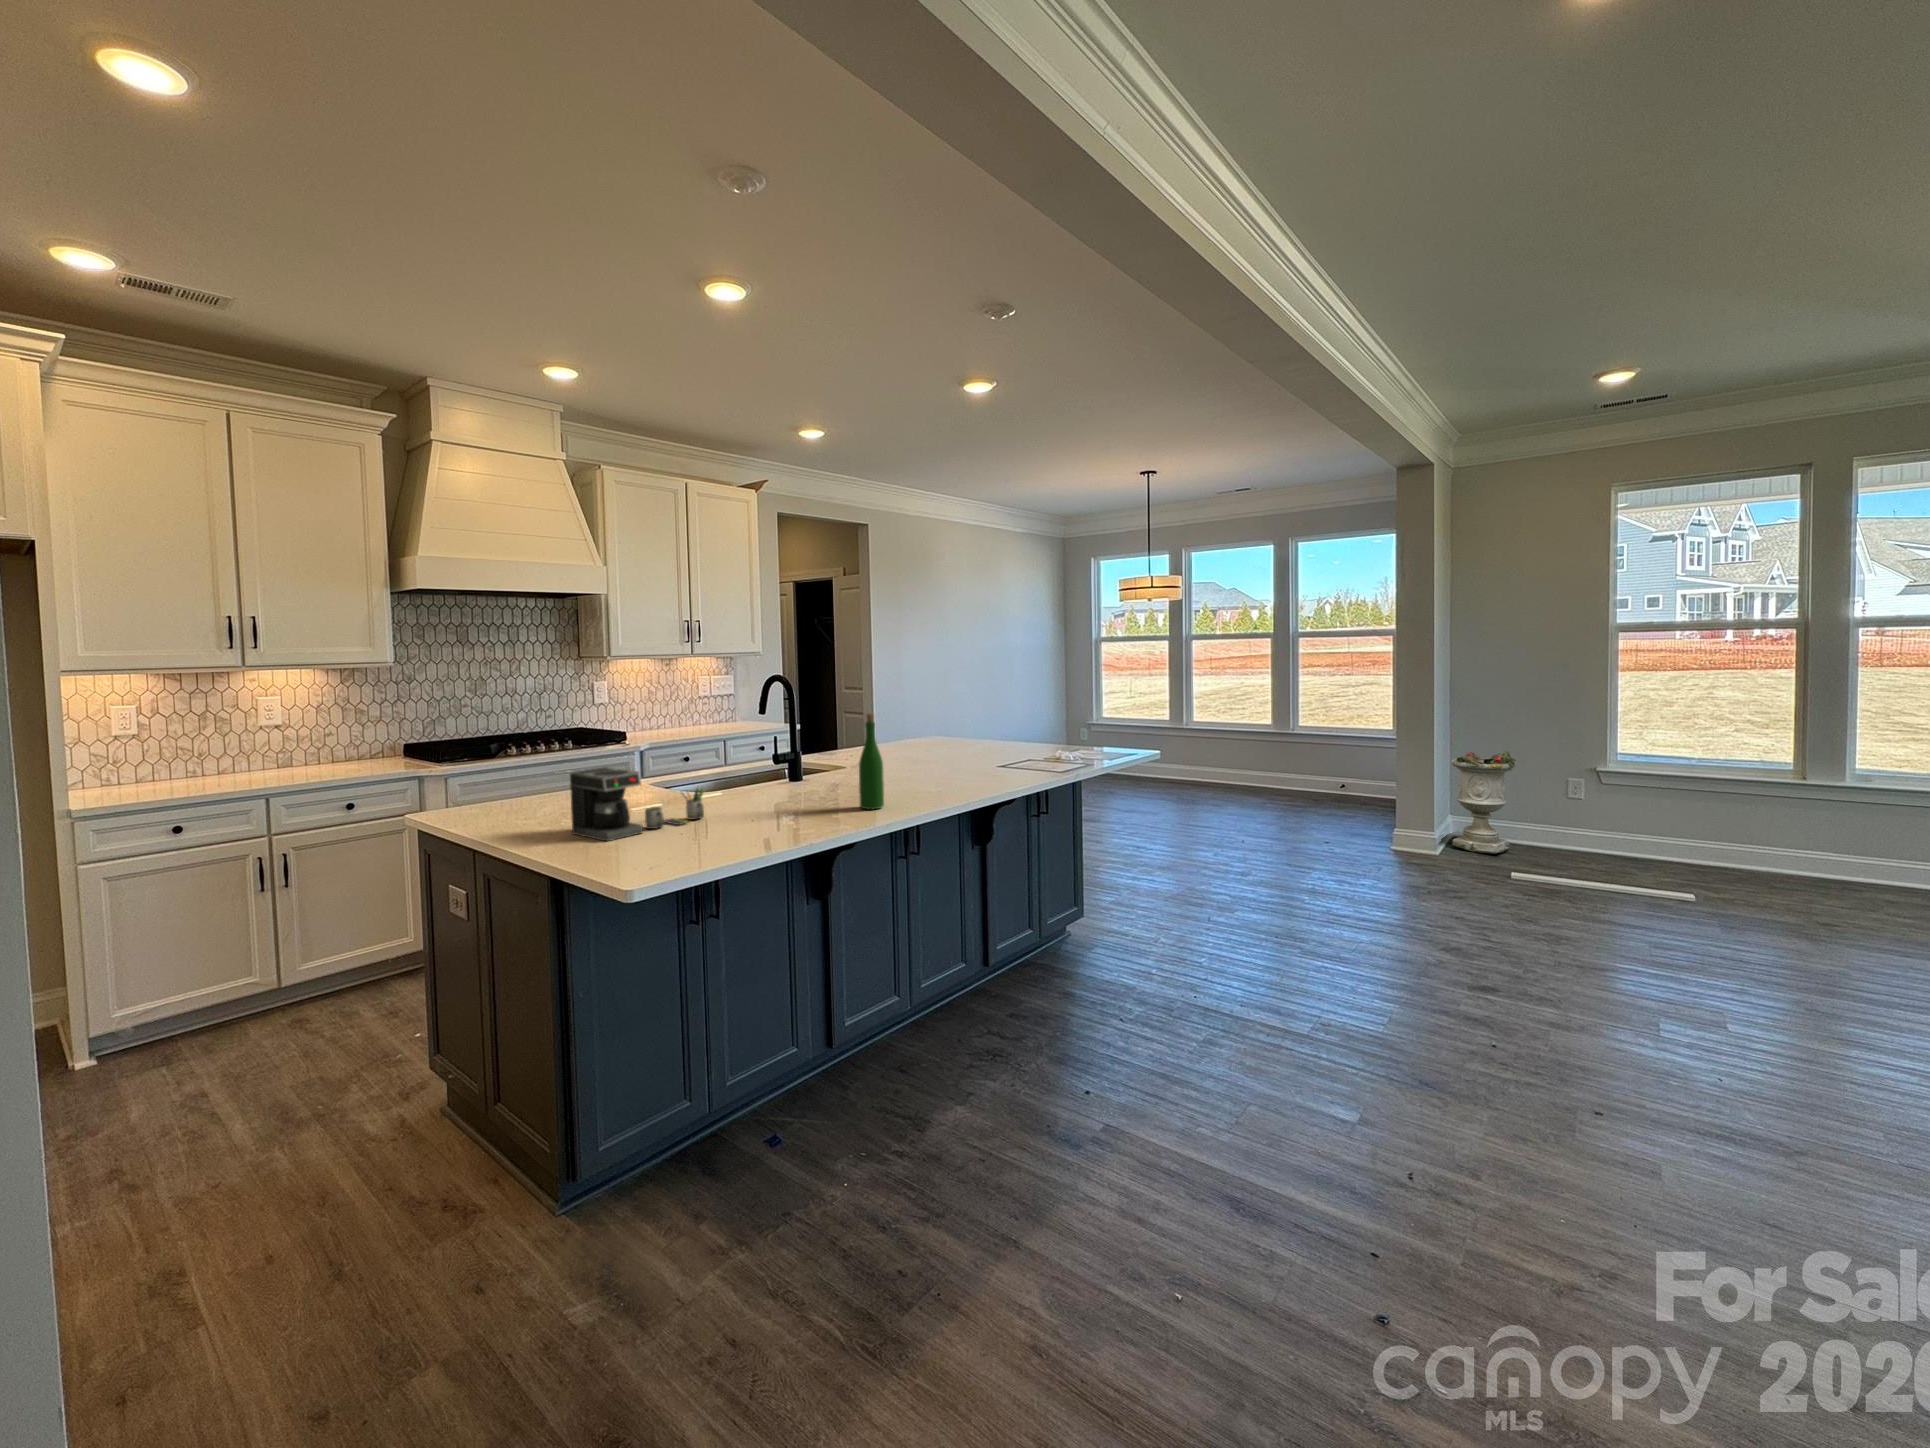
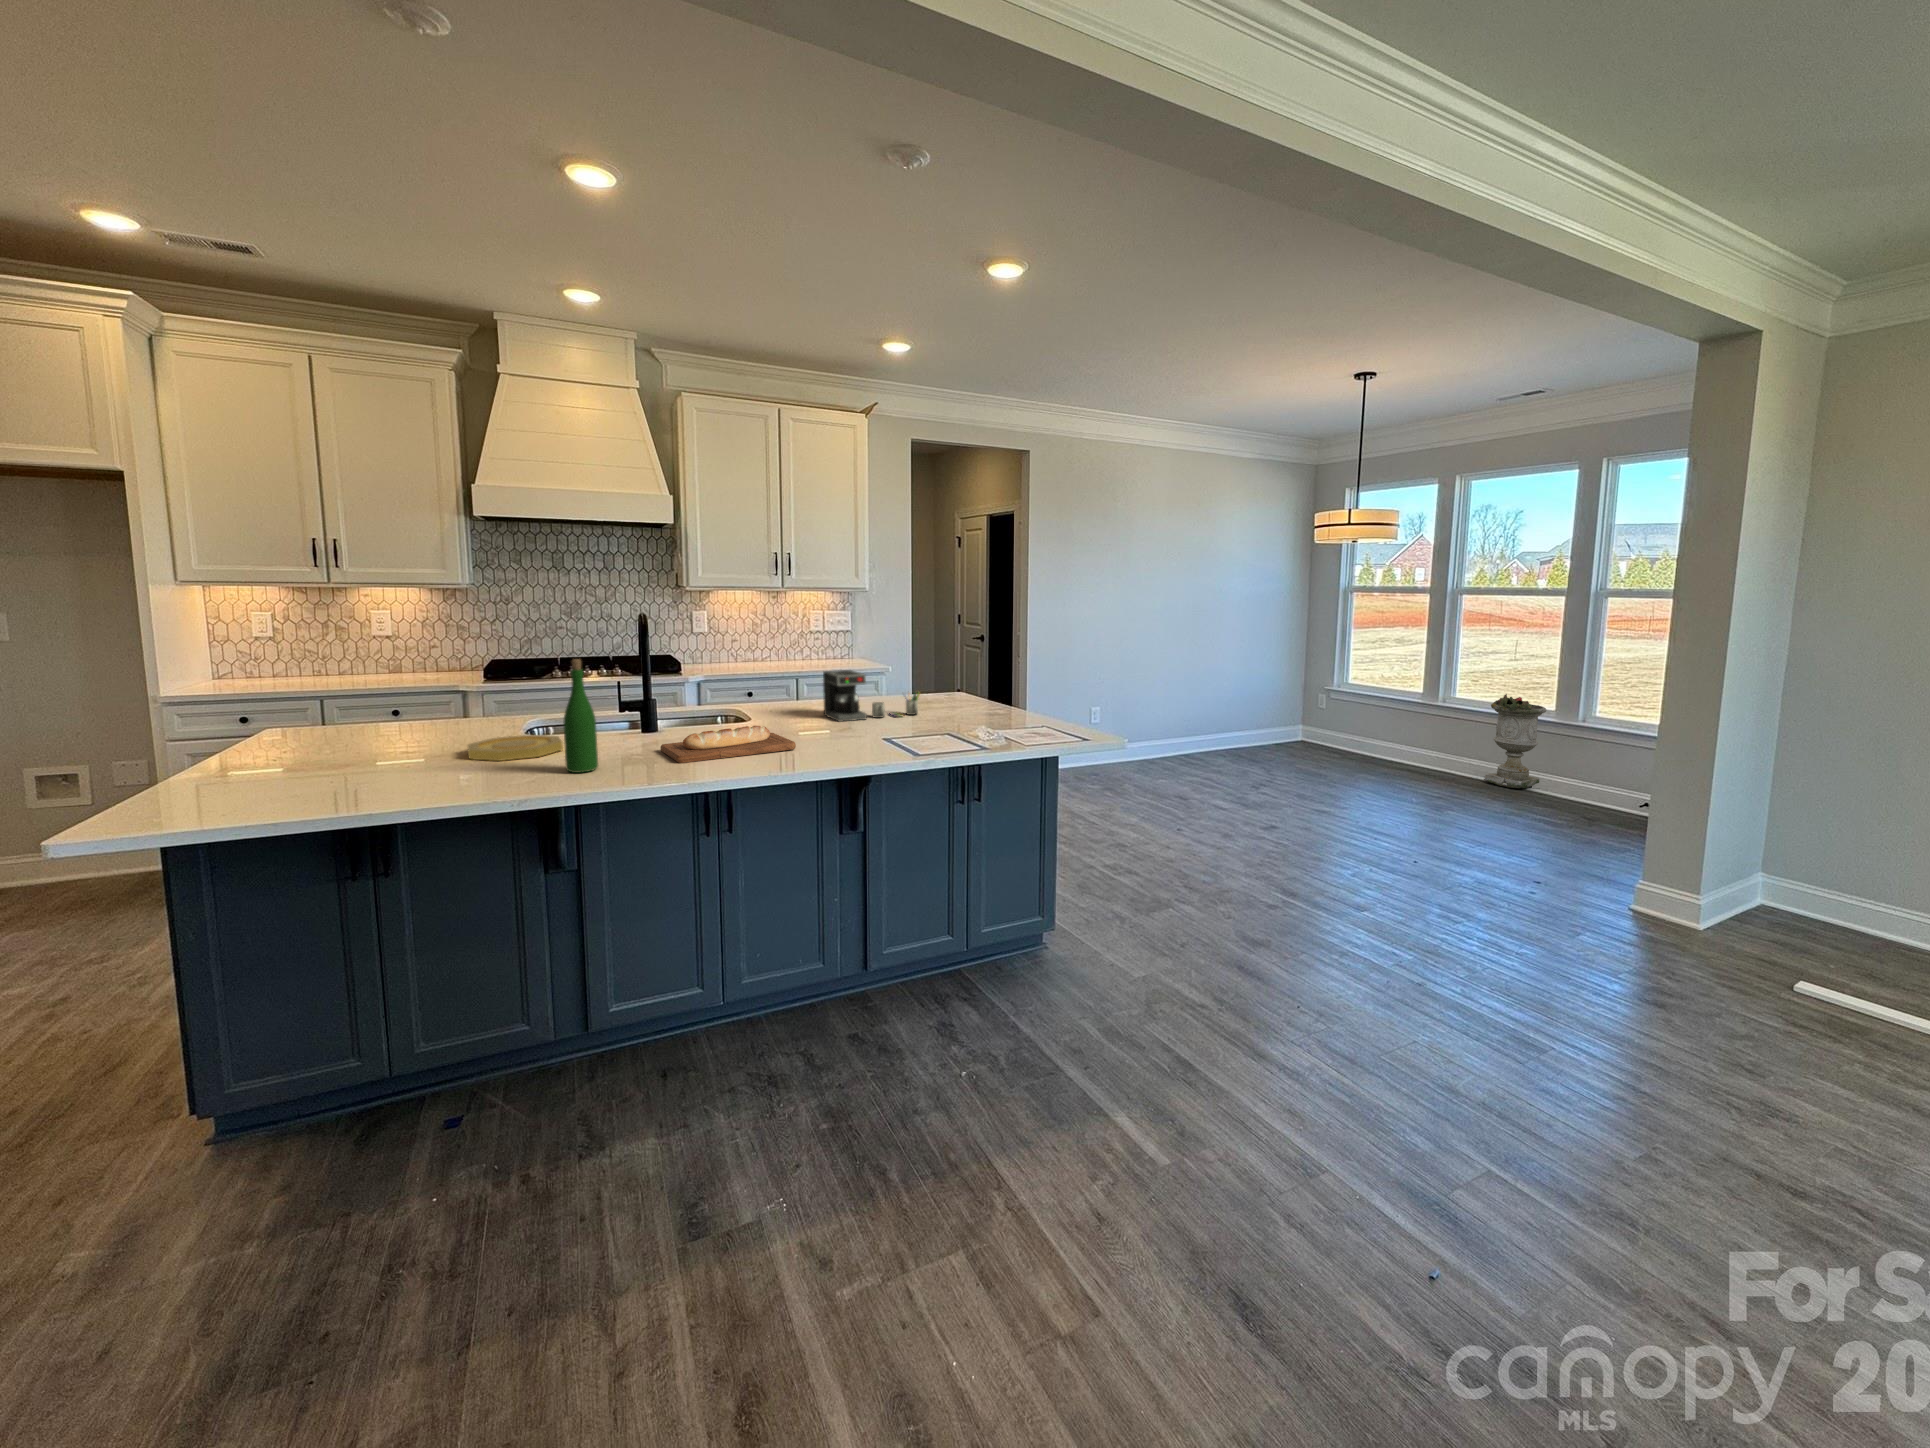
planter: present [1452,751,1516,854] -> present [1484,694,1546,788]
bread loaf: none [875,765,970,797] -> present [661,726,796,763]
coffee maker: present [570,767,704,841] -> present [823,670,920,722]
bowl: none [725,789,799,812] -> present [468,735,563,761]

